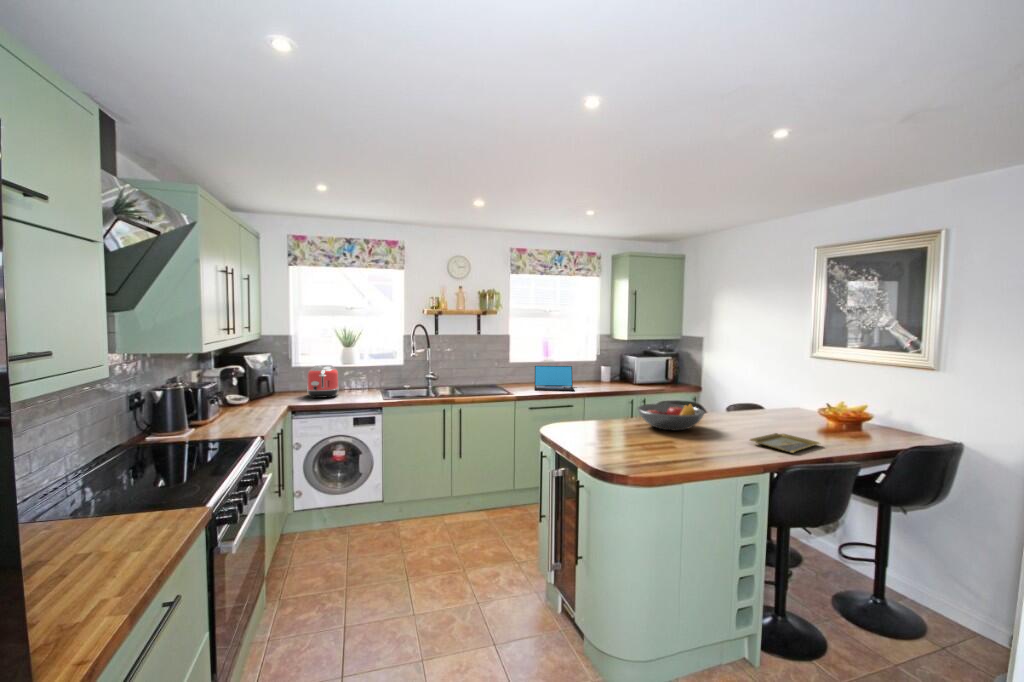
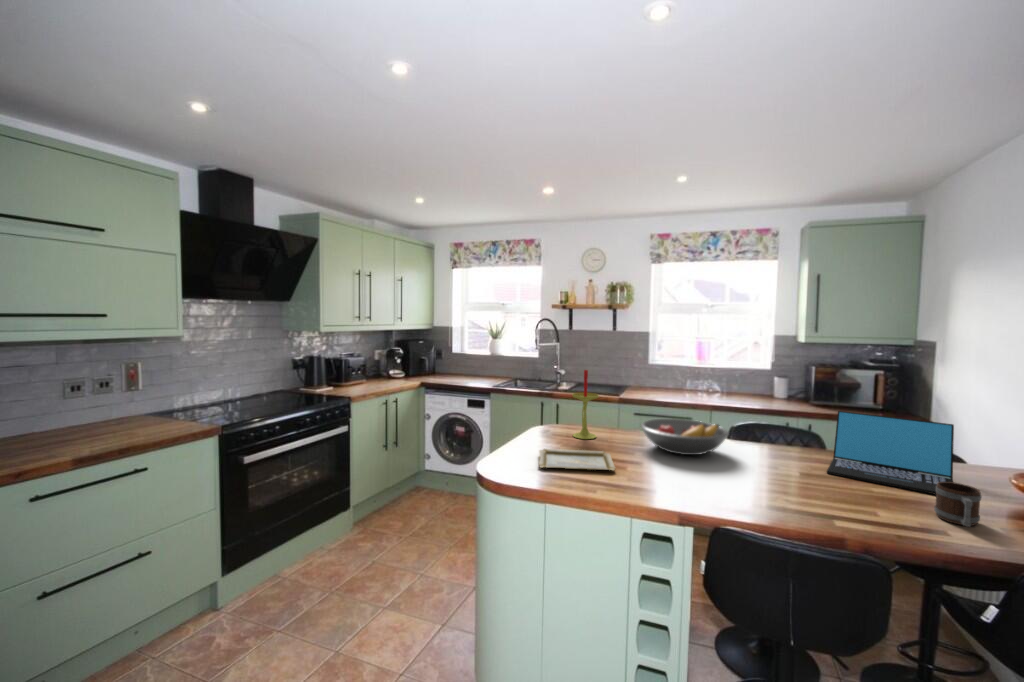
toaster: present [307,365,339,398] -> none [444,353,473,381]
laptop: present [534,366,574,391] -> present [827,411,954,495]
candle: none [582,369,606,432] -> present [572,370,599,439]
mug: none [834,417,863,440] -> present [934,482,981,527]
tray: present [750,433,819,453] -> present [539,449,615,470]

